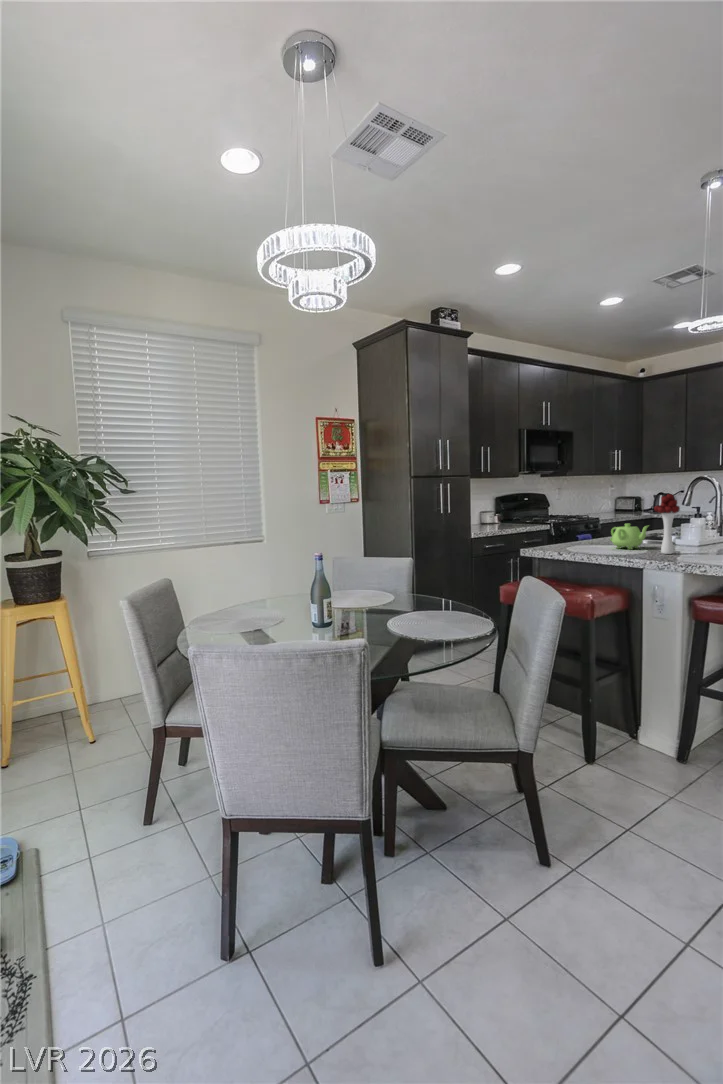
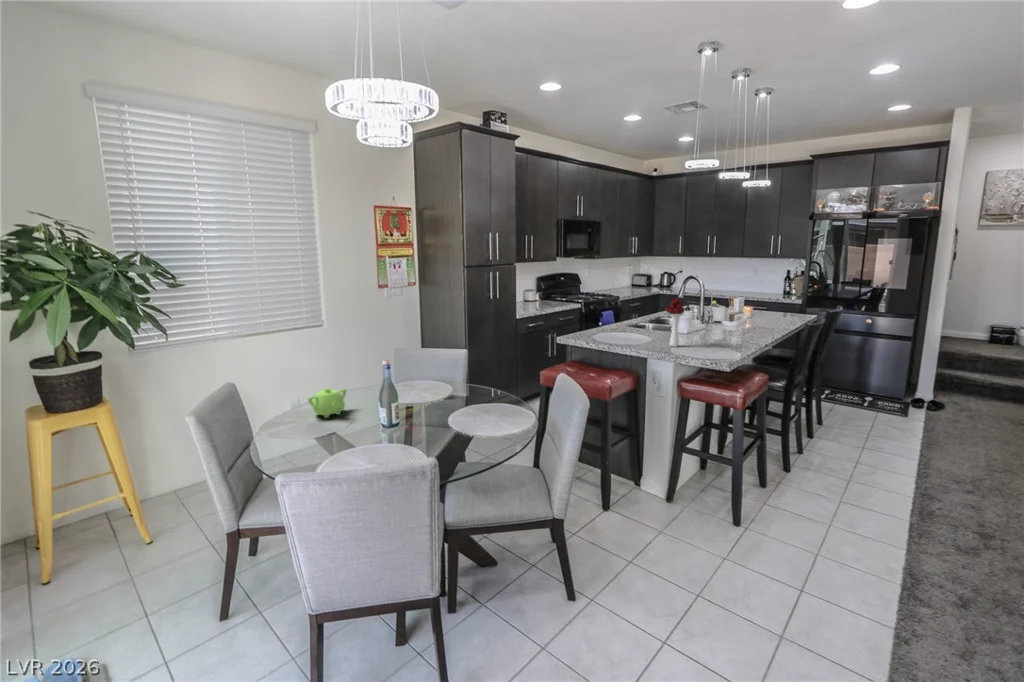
teapot: present [610,524,648,549] -> present [308,388,346,418]

